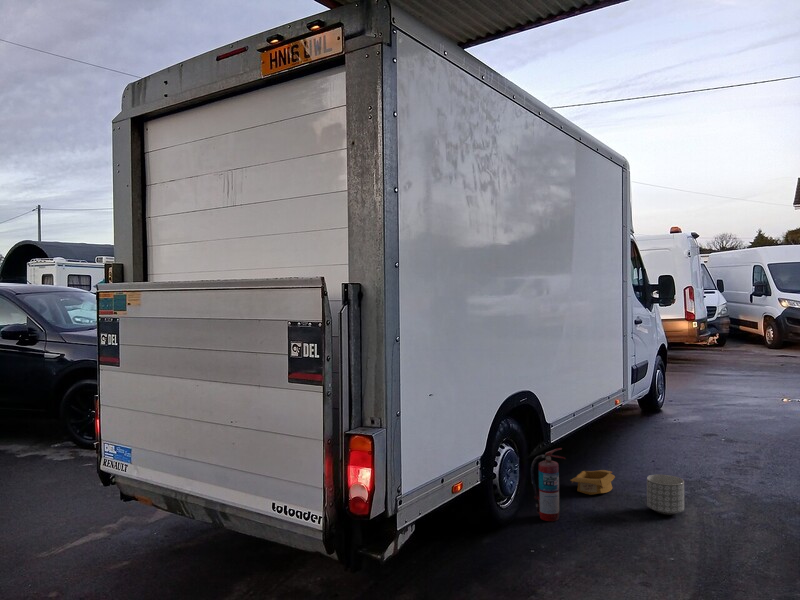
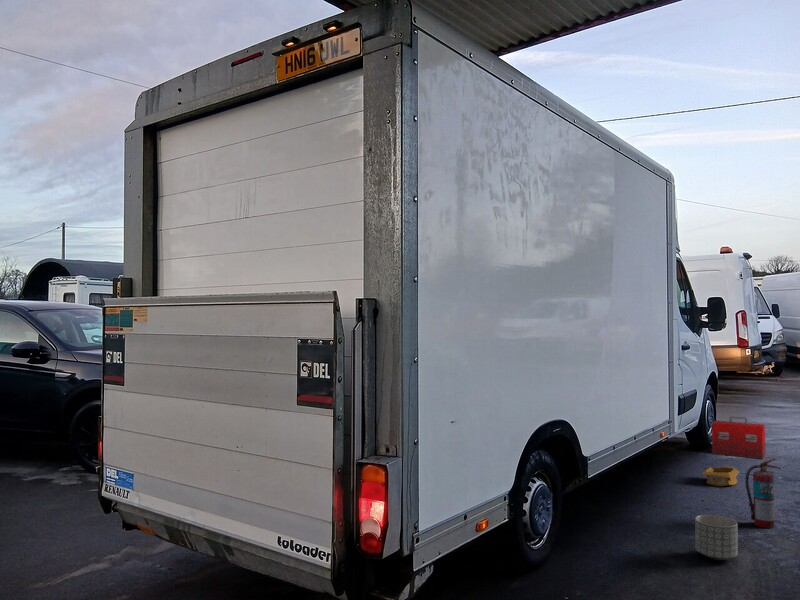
toolbox: none [662,385,710,423] -> present [712,416,765,459]
fire extinguisher: present [531,448,566,522] -> present [746,459,780,528]
cardboard box: present [570,470,615,495] -> present [701,466,739,486]

